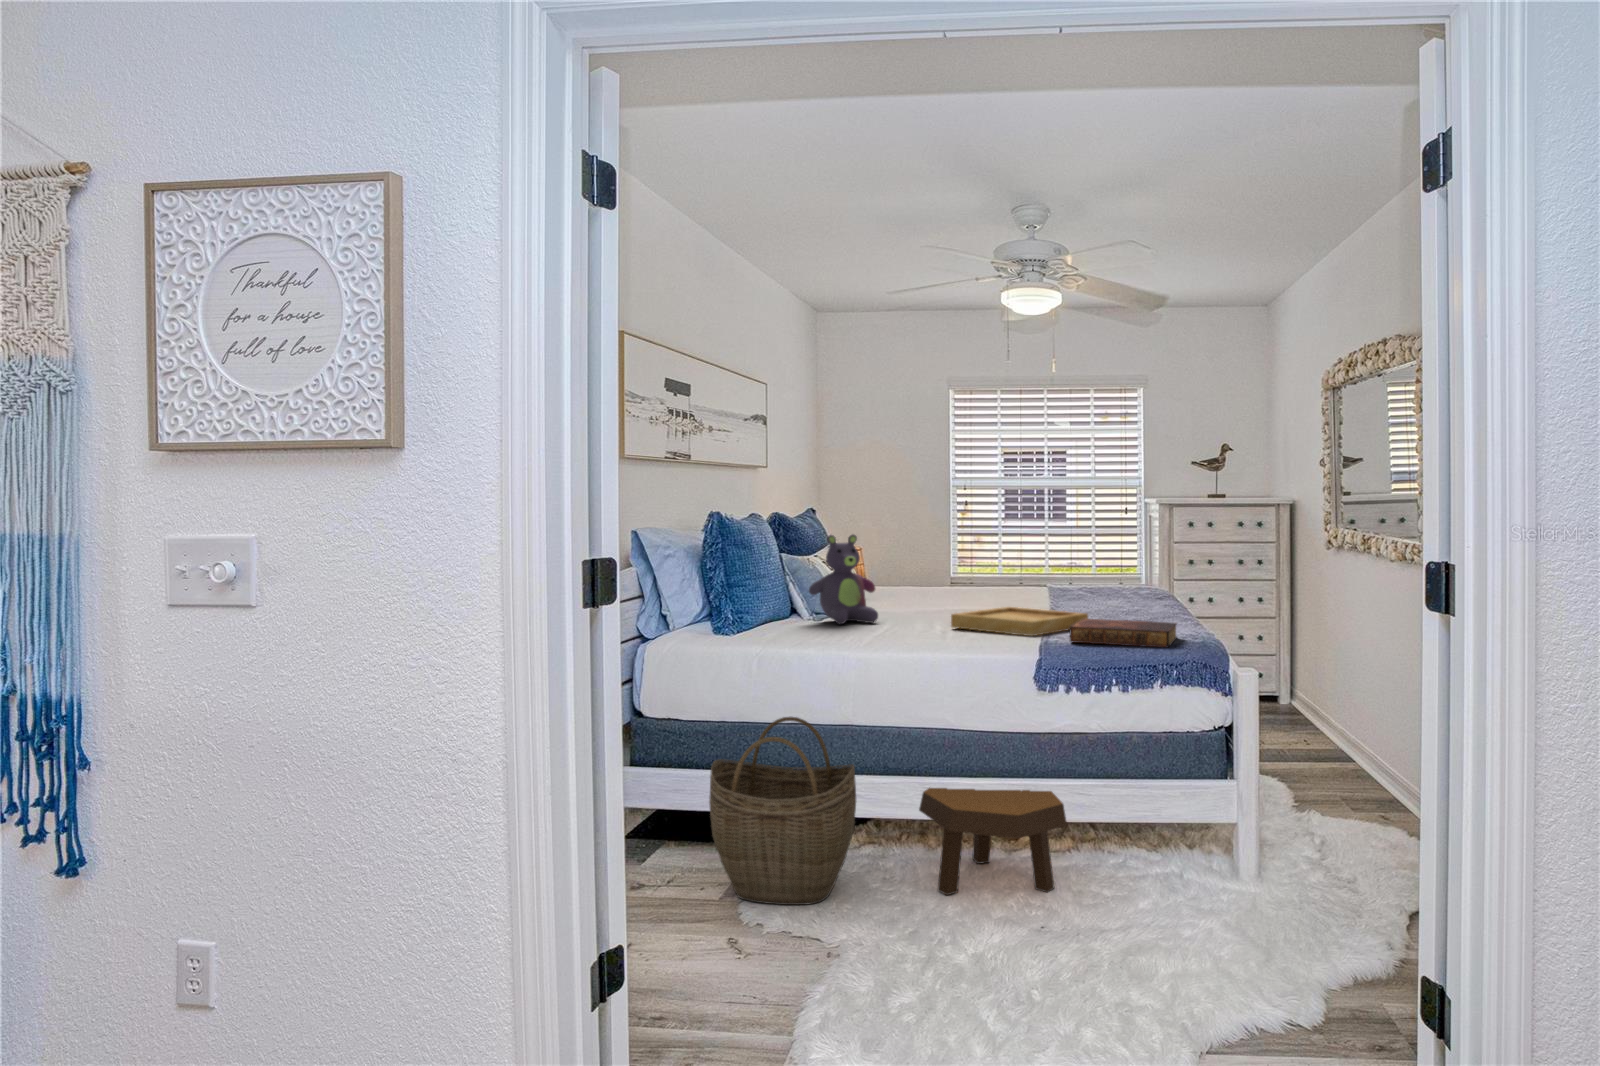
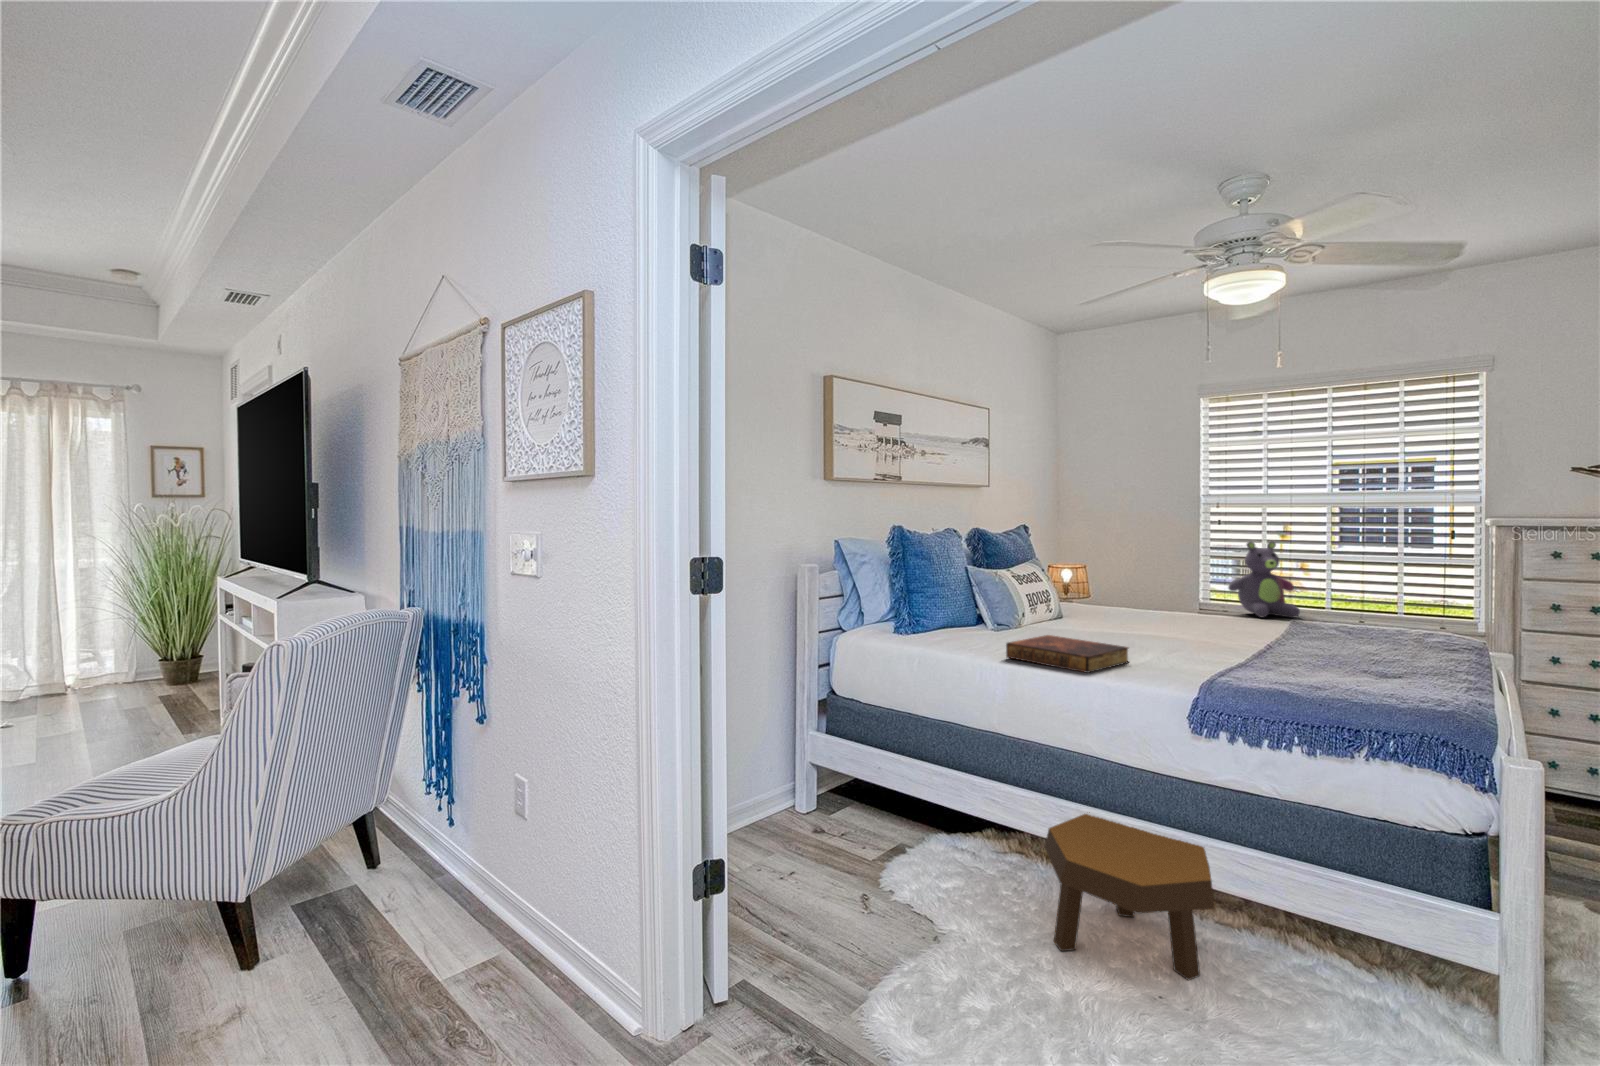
stuffed bear: present [809,535,878,624] -> present [1228,541,1300,618]
tray: present [951,607,1088,636] -> none [1121,629,1293,670]
book: present [1070,619,1177,647] -> present [1006,635,1129,673]
woven basket: present [709,717,856,905] -> none [826,728,971,924]

